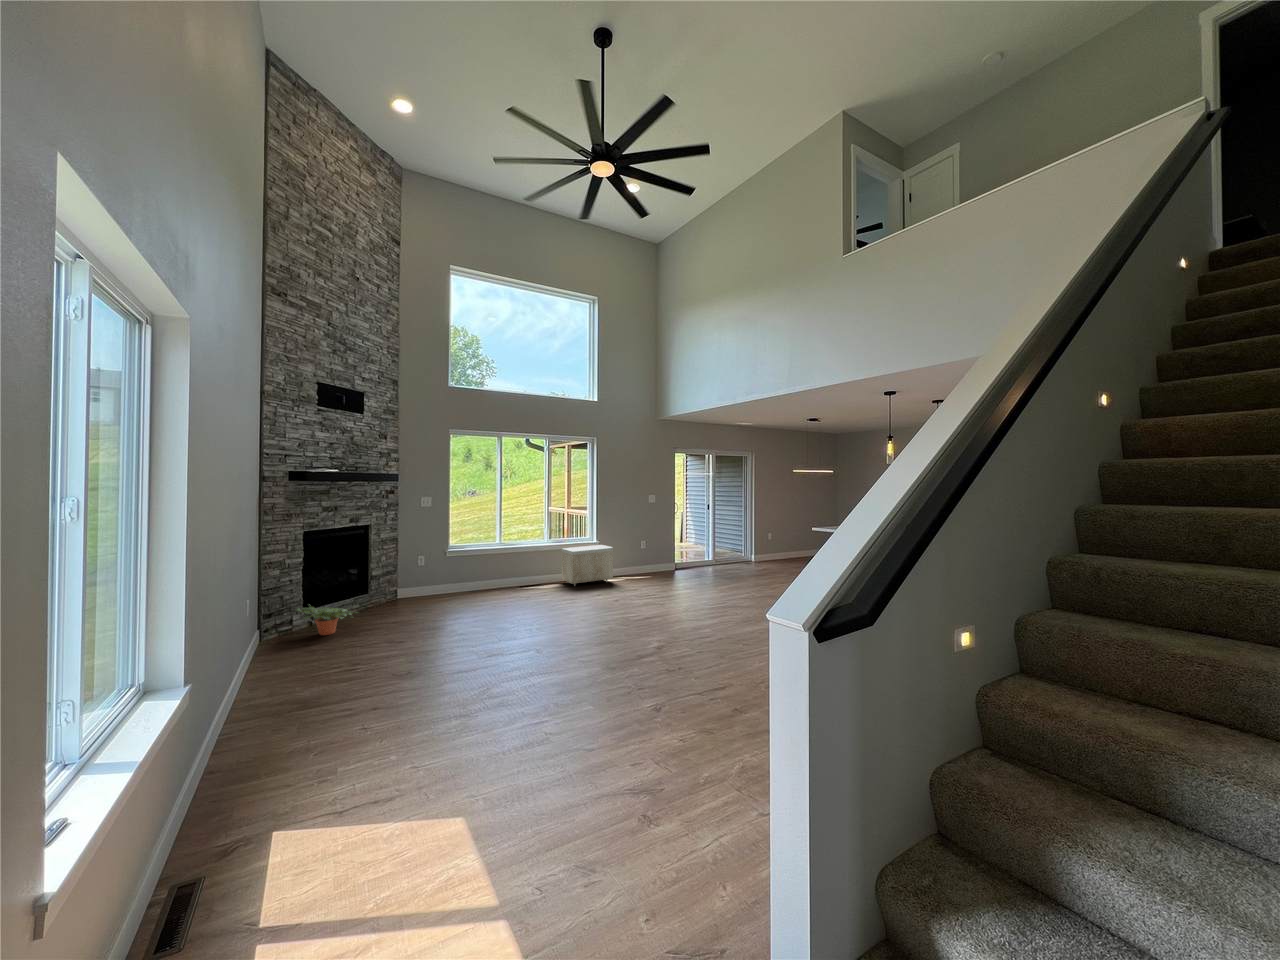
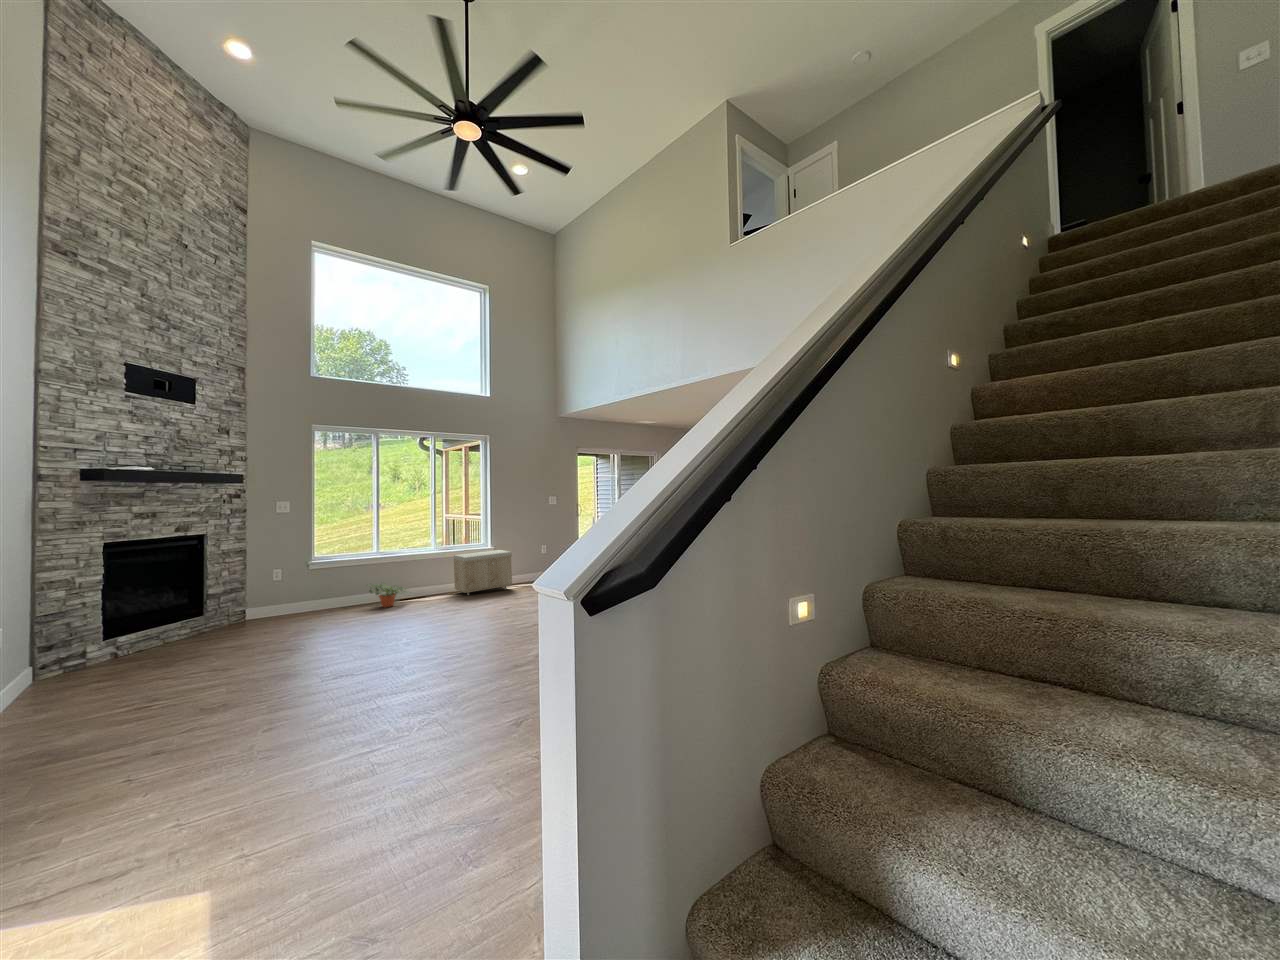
potted plant: present [296,607,352,635] -> present [368,584,409,607]

